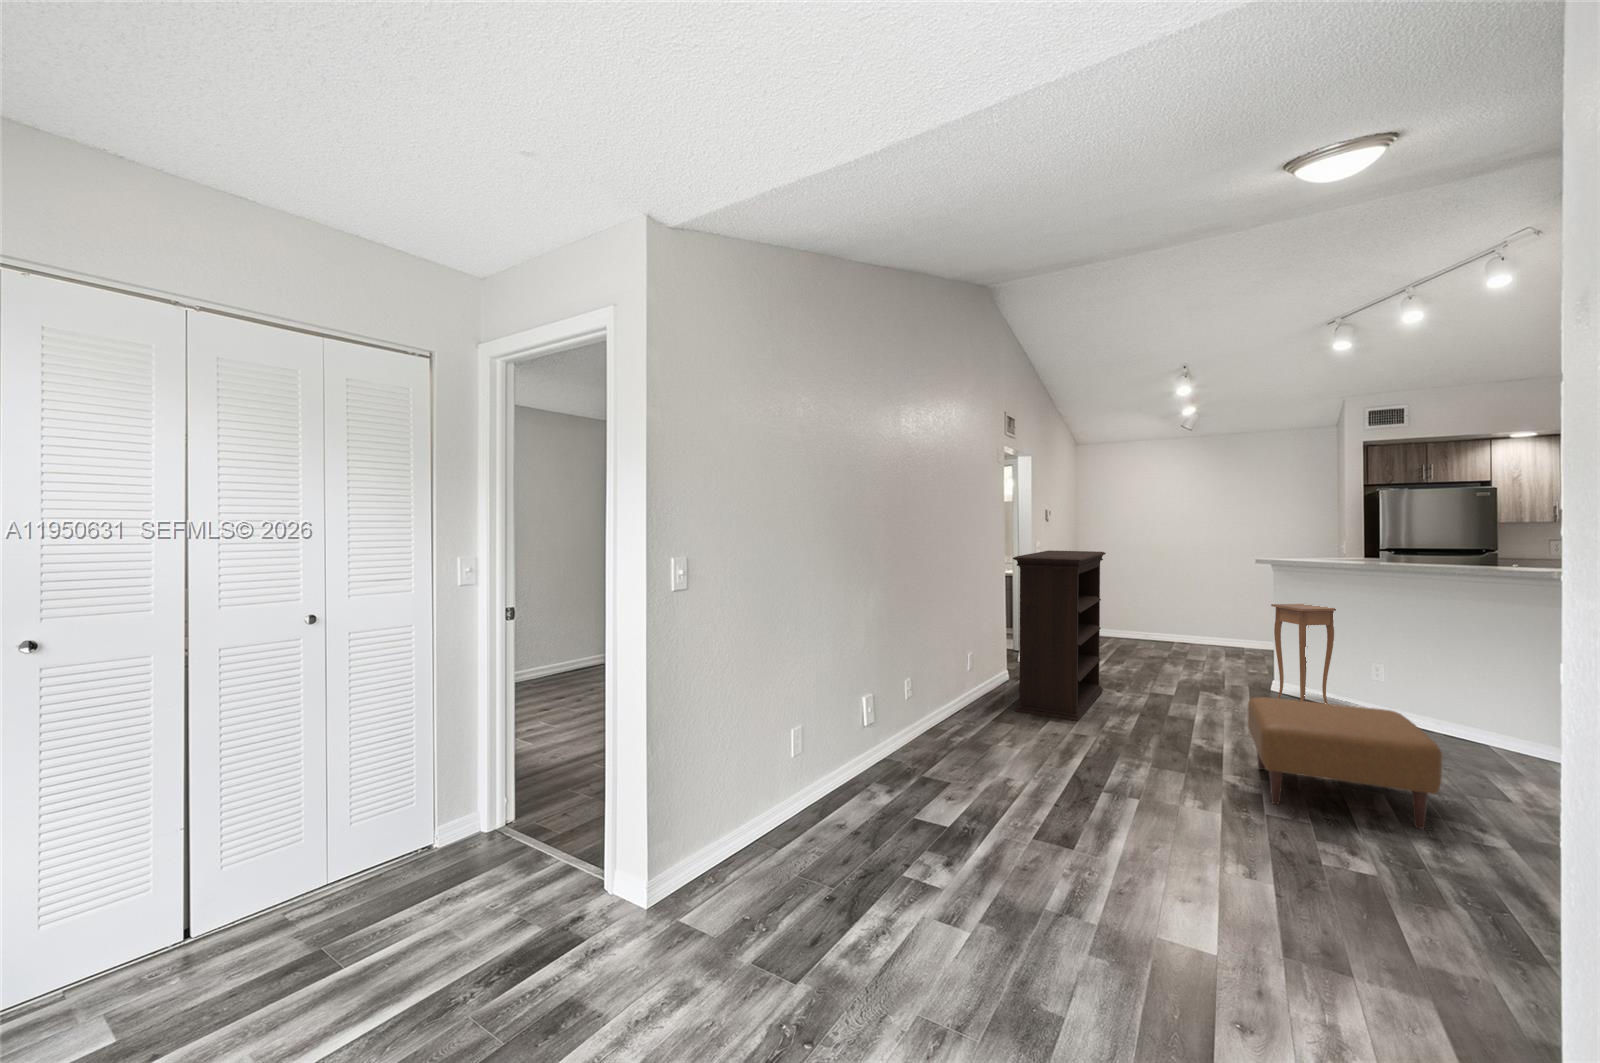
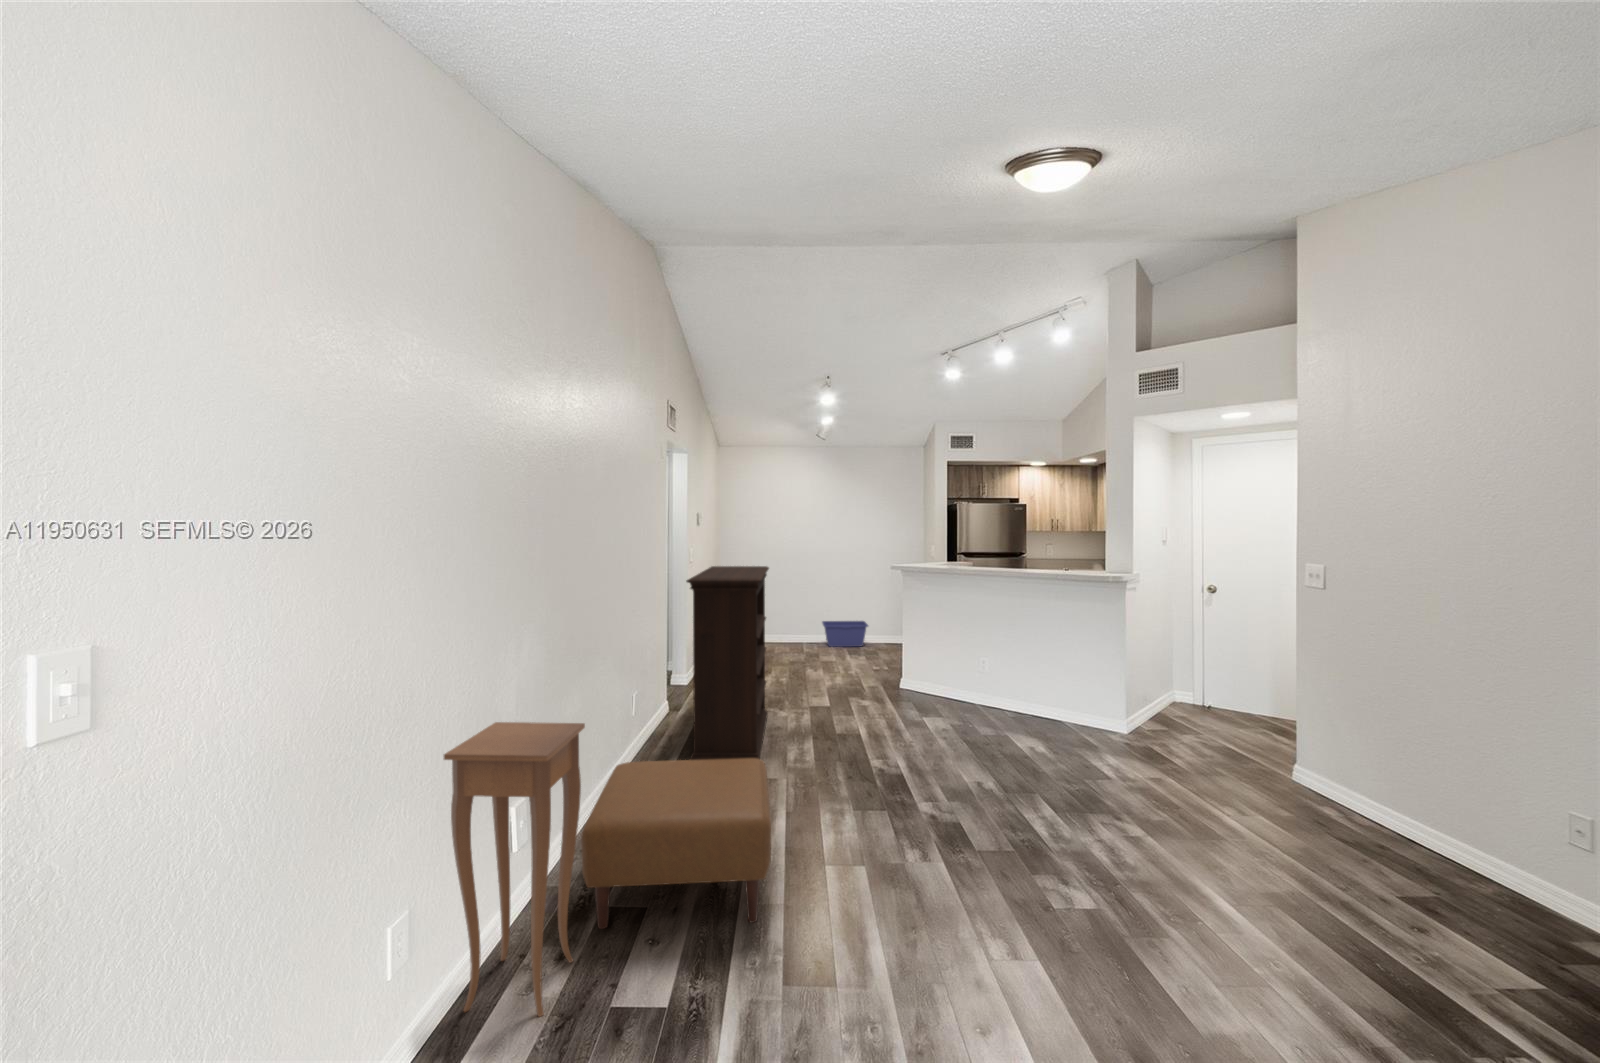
side table: present [1271,604,1336,704] -> present [444,722,585,1017]
storage bin: none [1199,621,1257,652] -> present [822,621,868,647]
ottoman: present [1248,697,1442,829] -> present [581,758,771,929]

